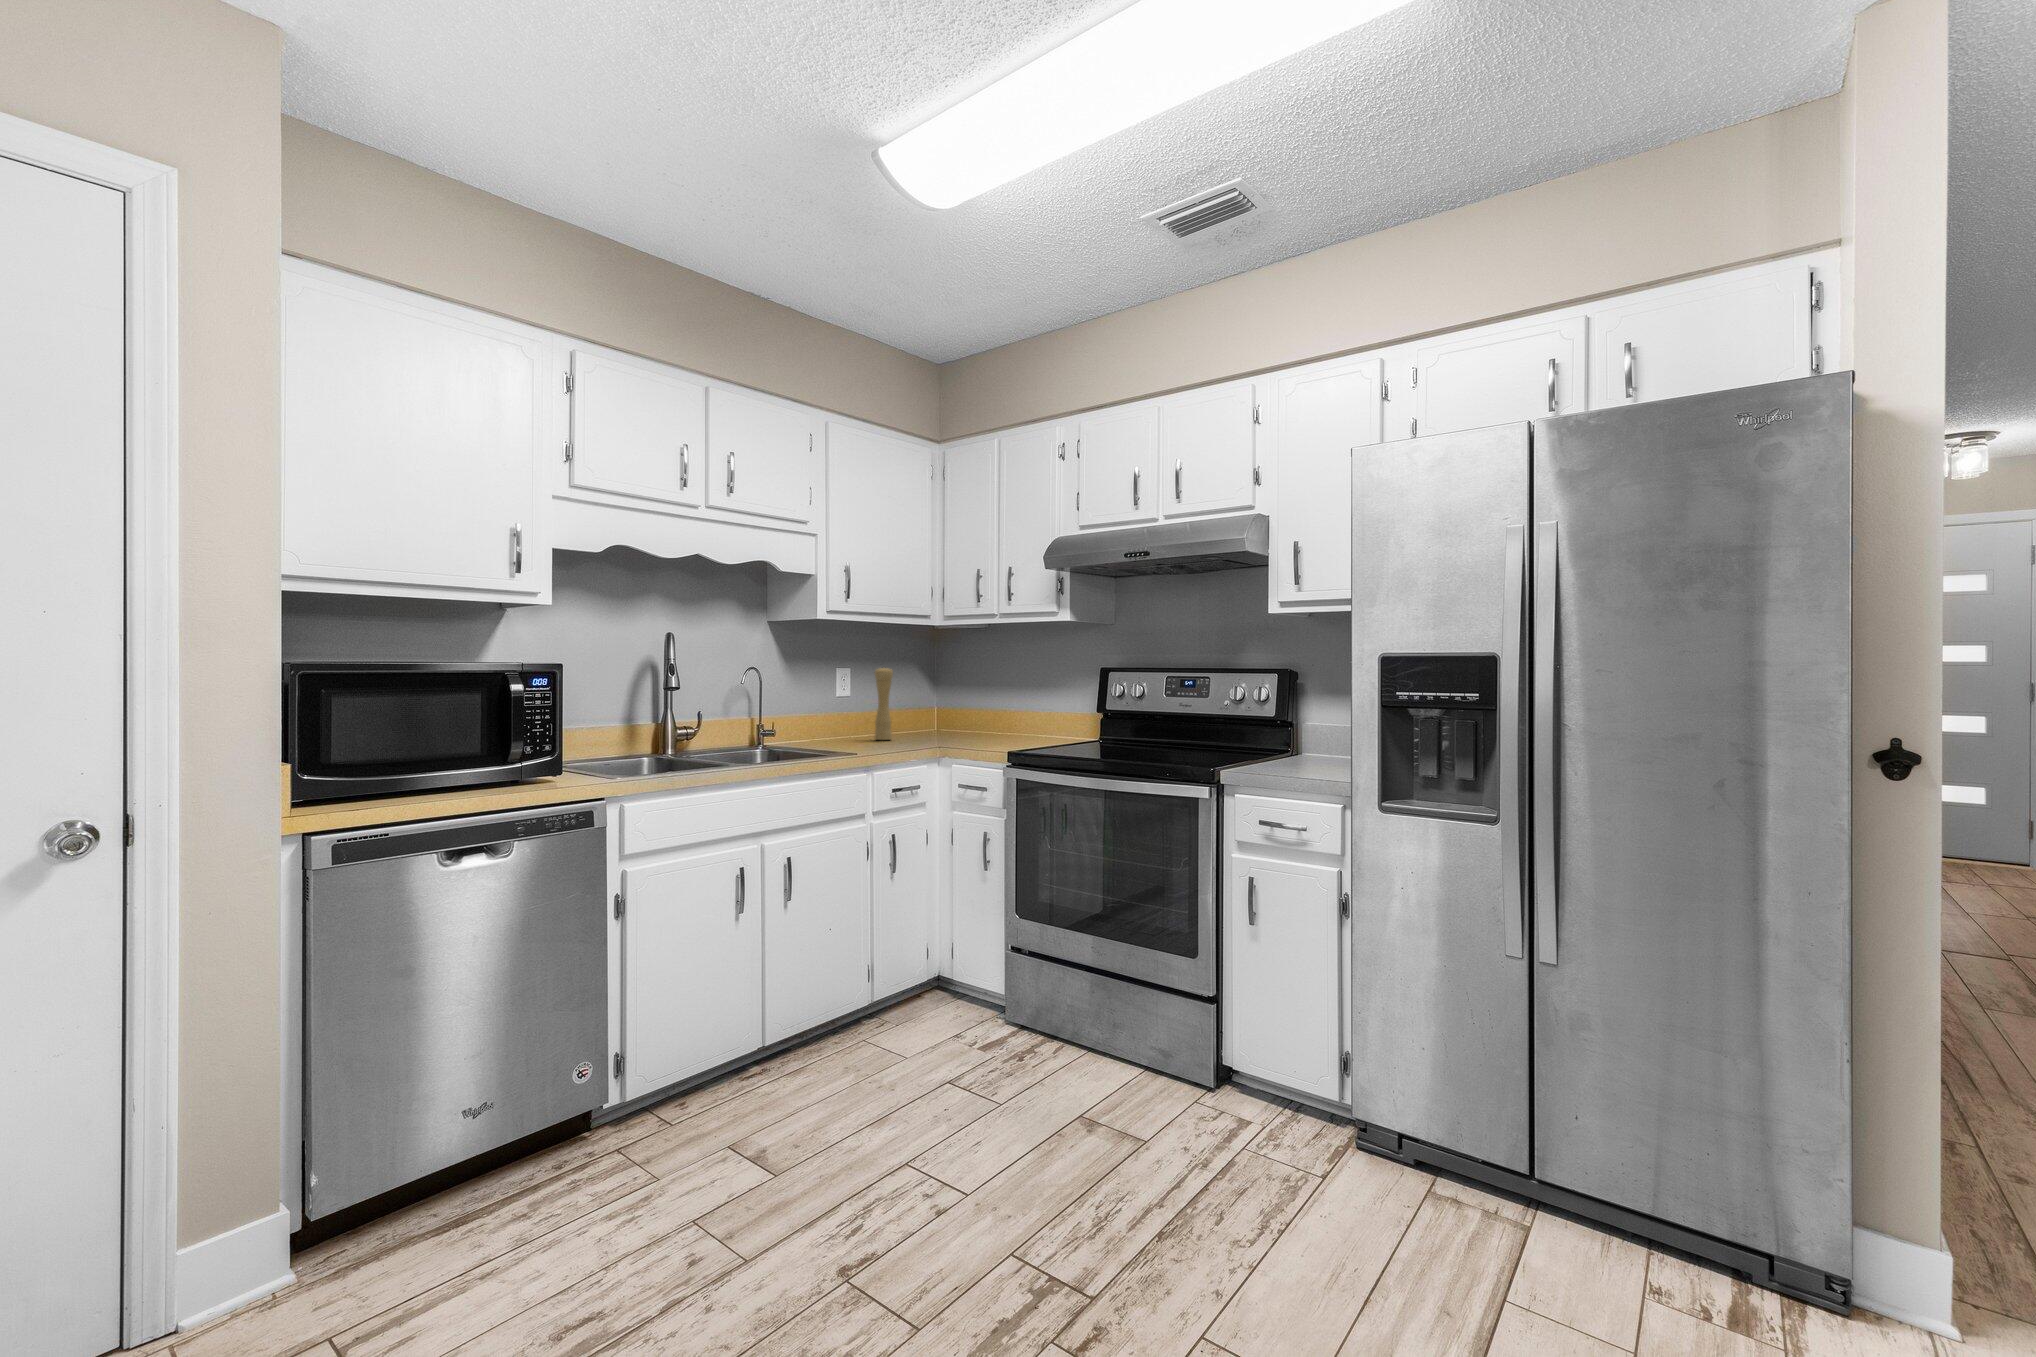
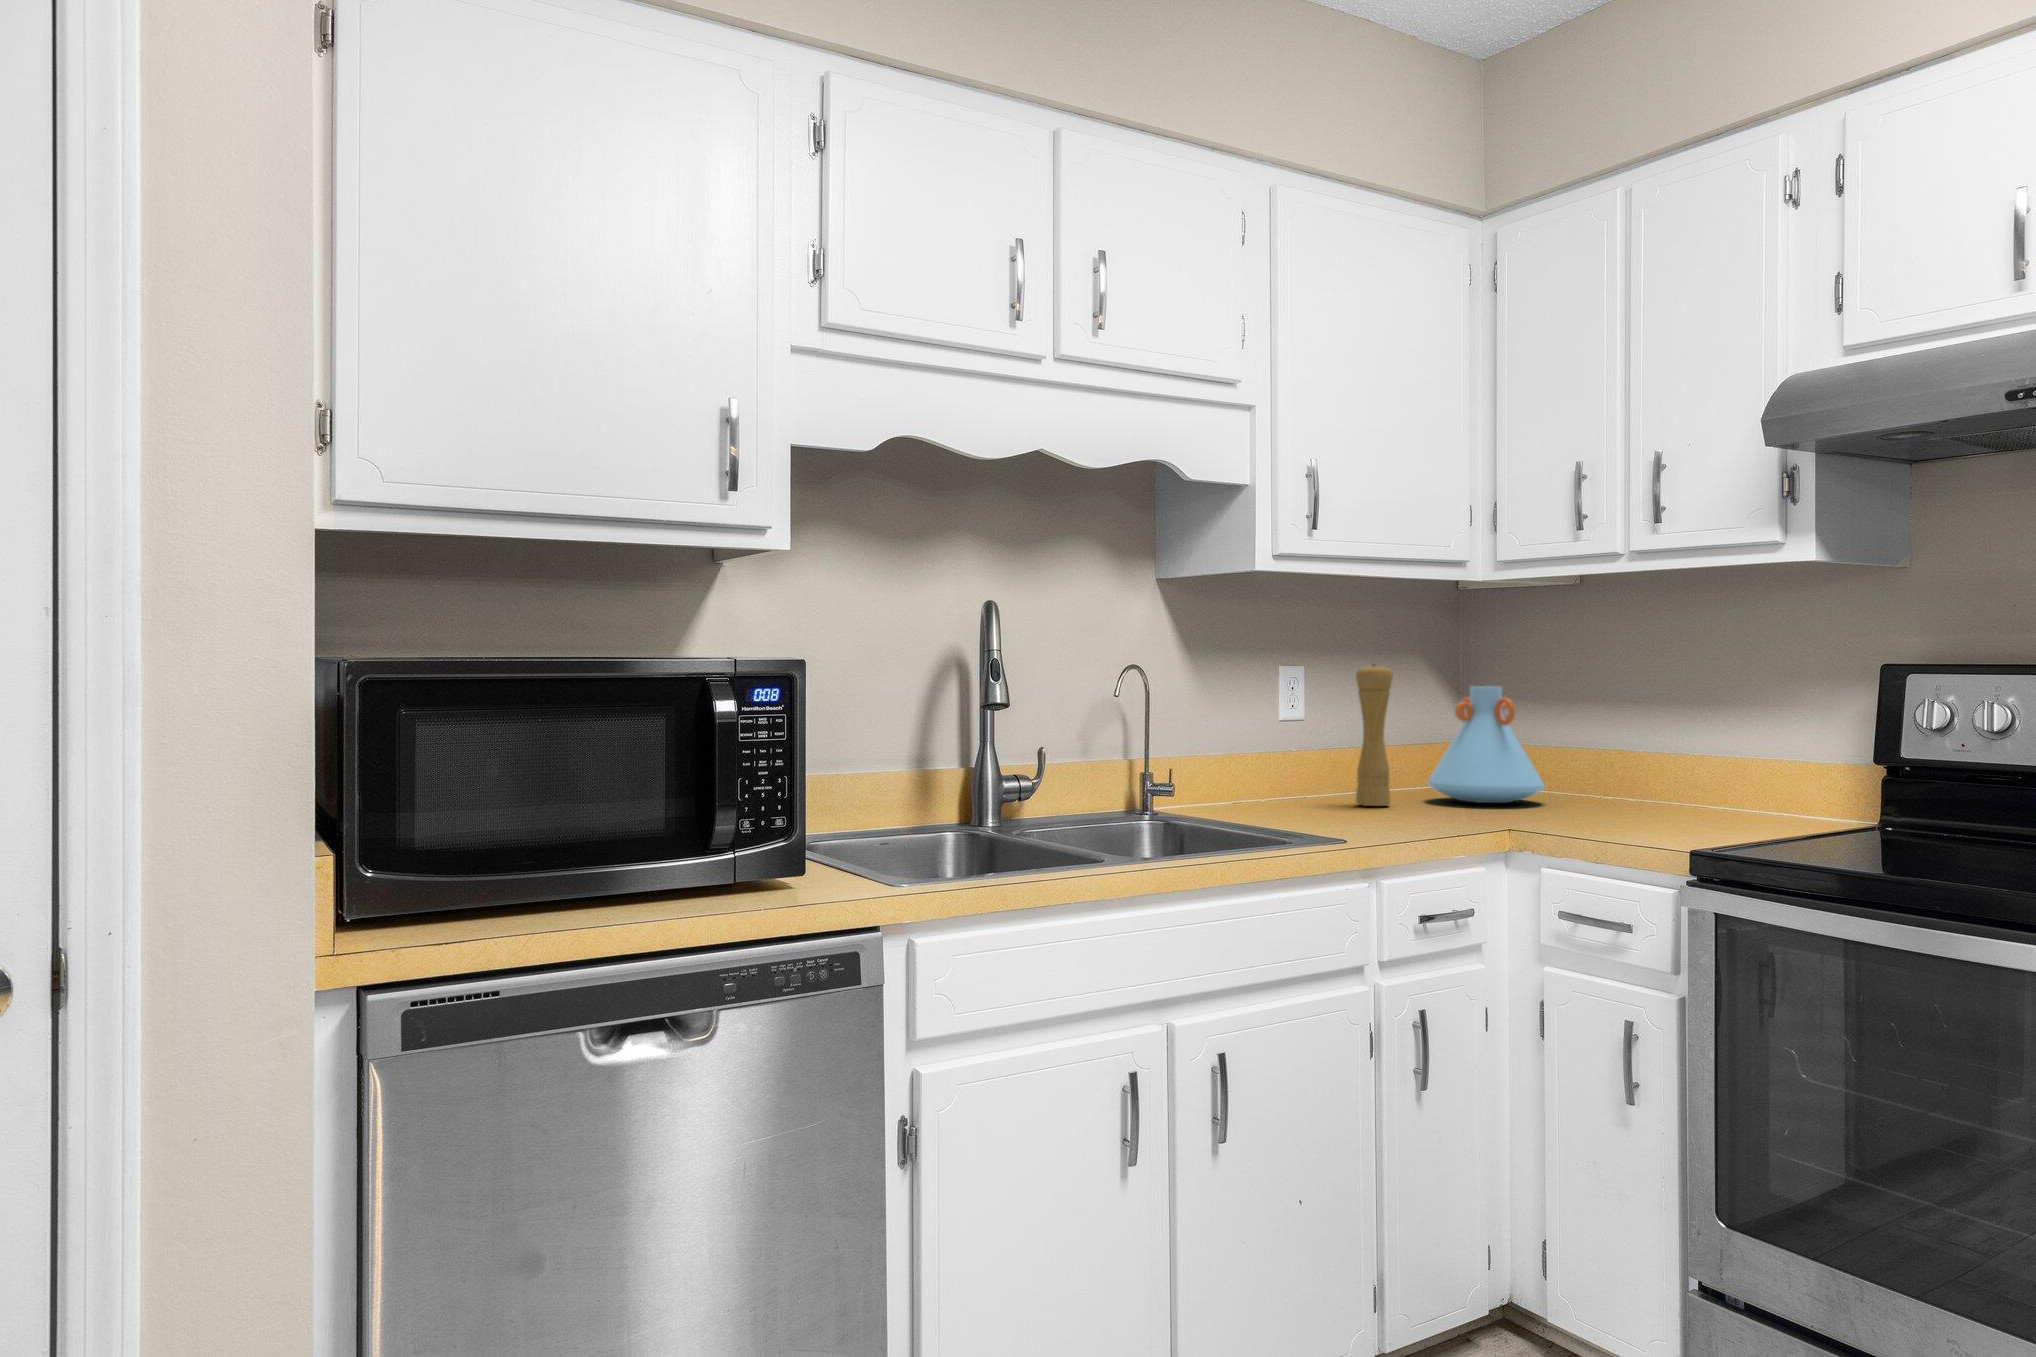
vase: none [912,679,968,737] -> present [1428,686,1544,803]

